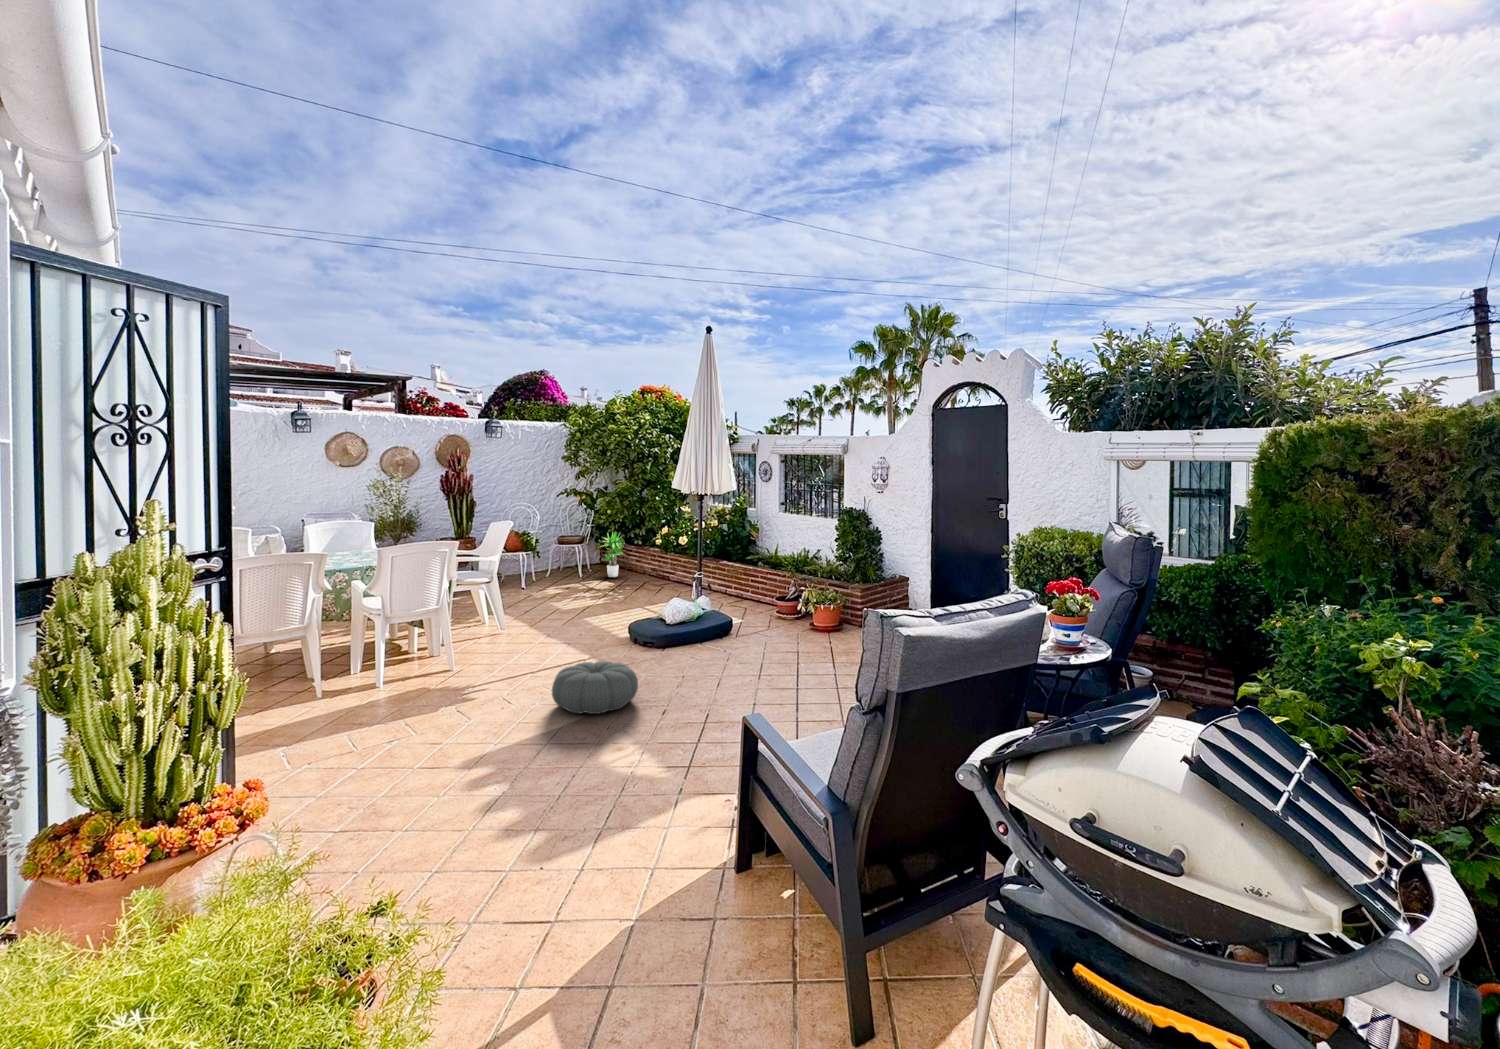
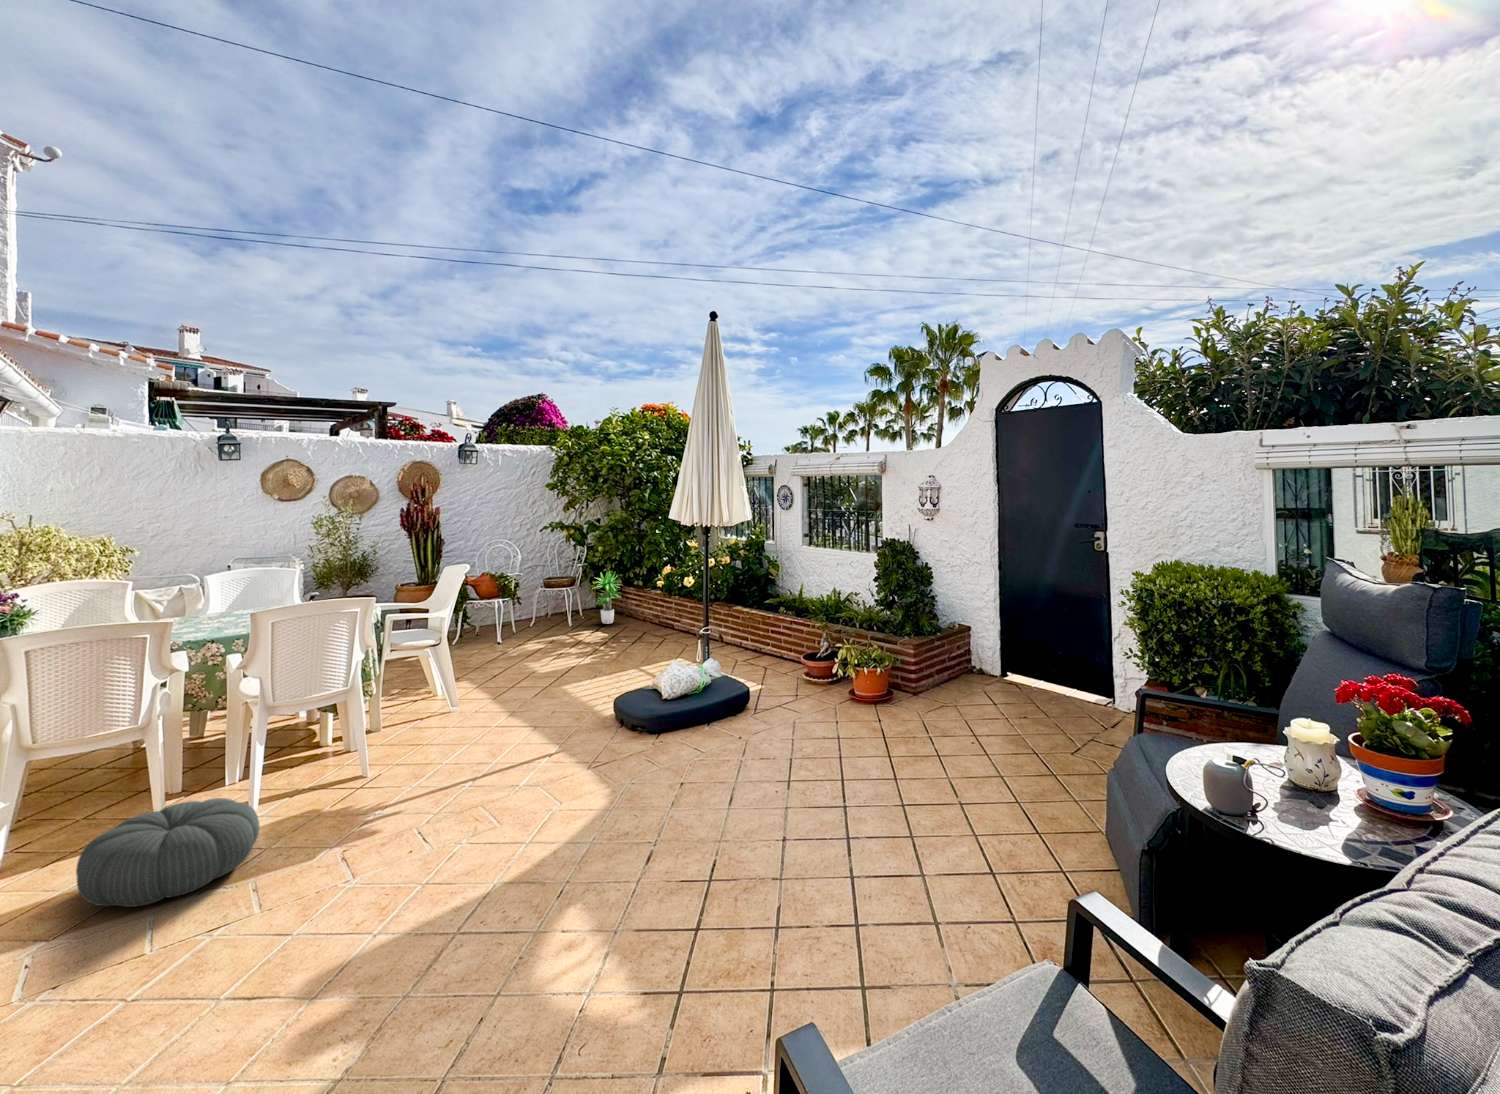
pouf: present [552,661,638,714] -> present [76,798,260,907]

